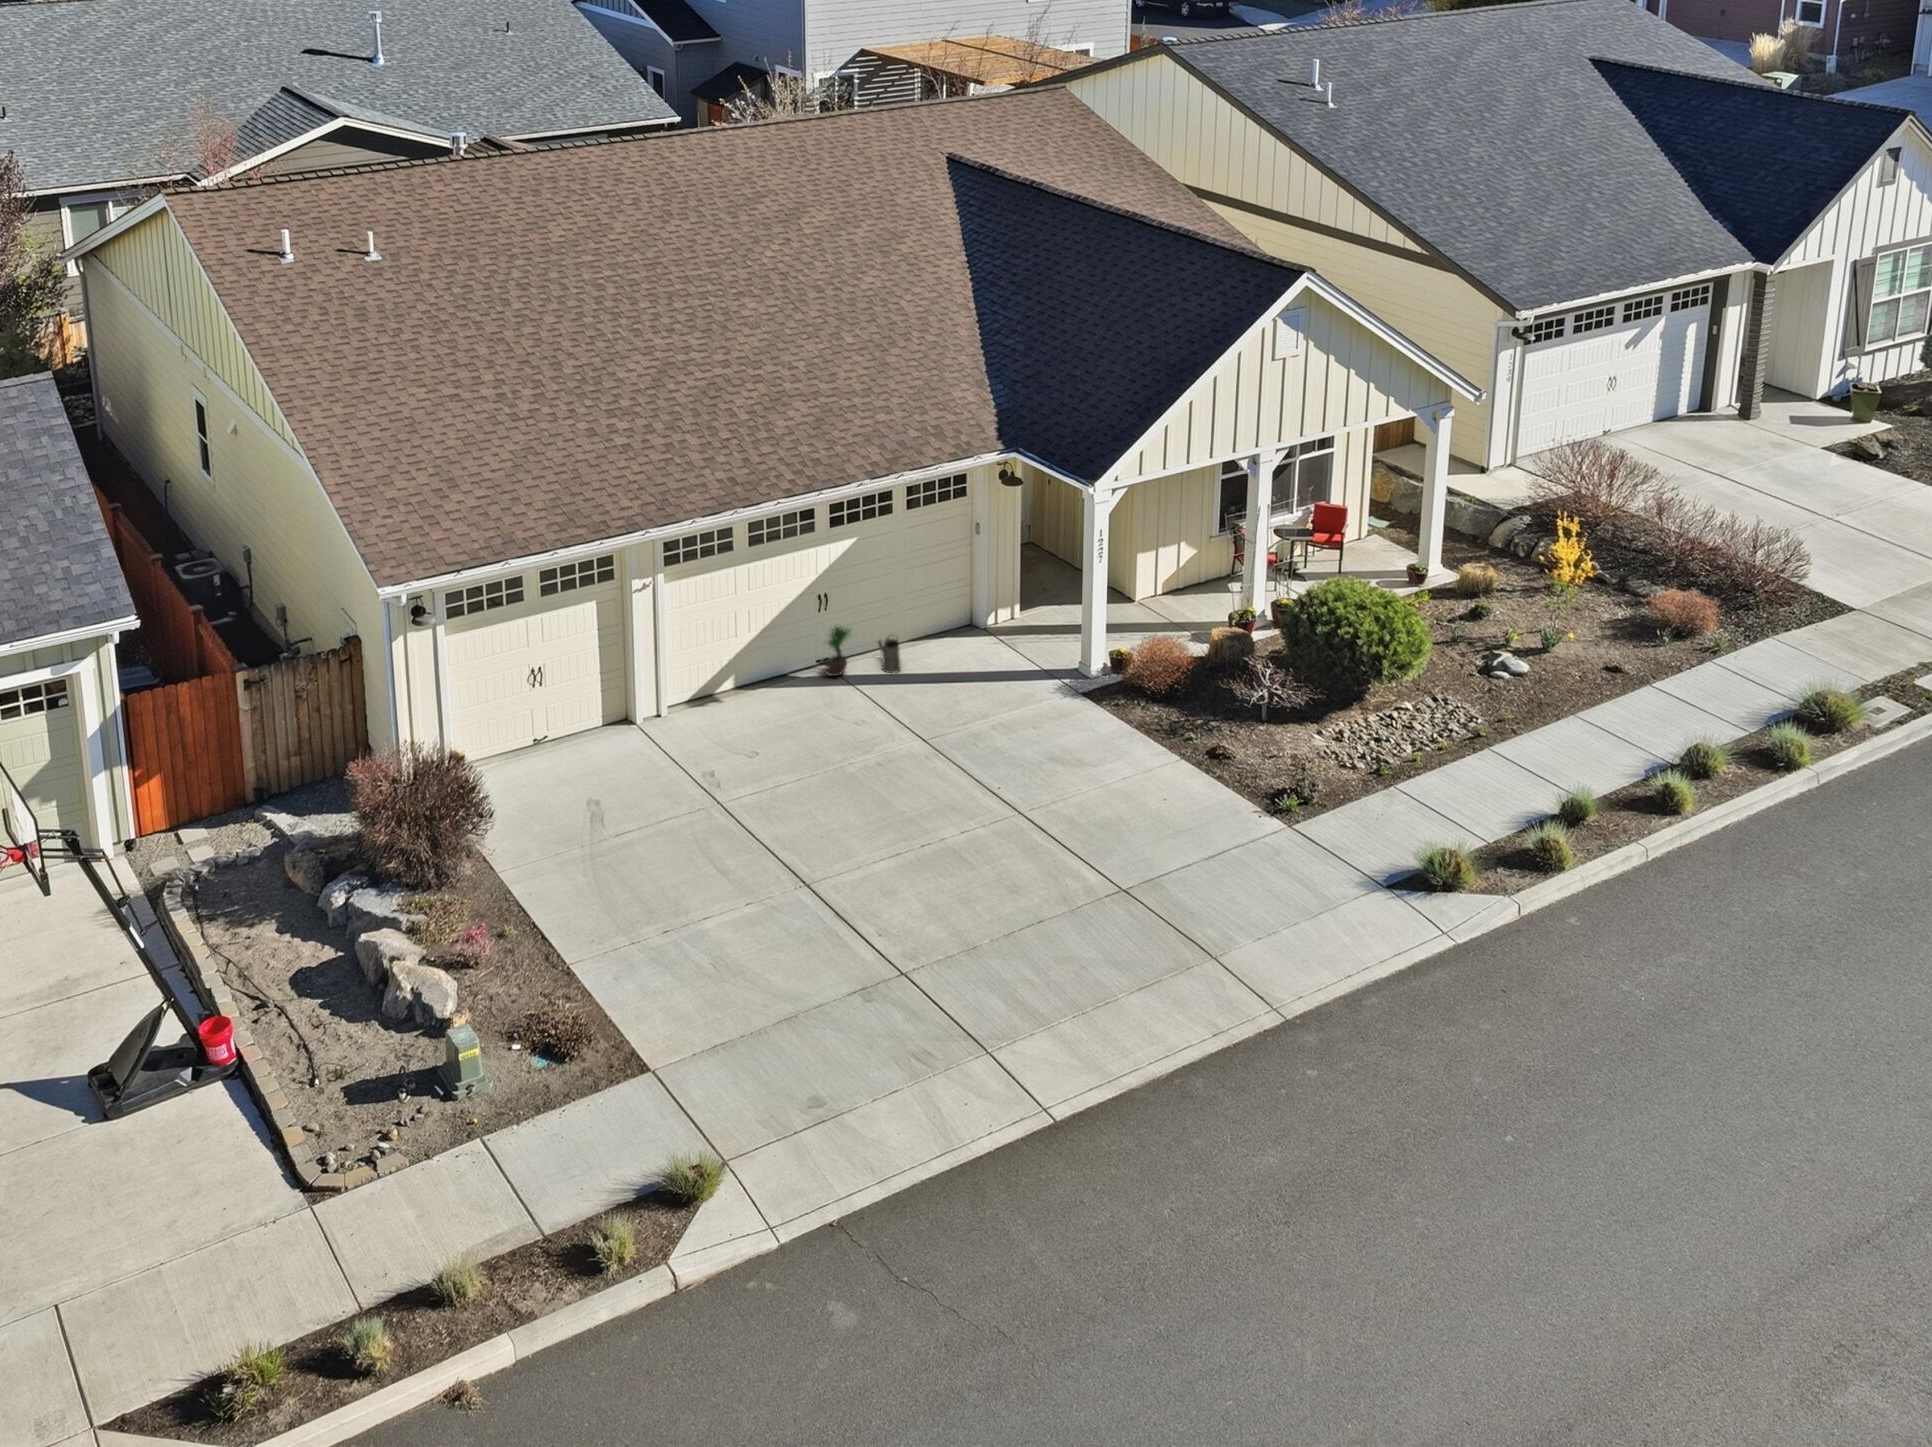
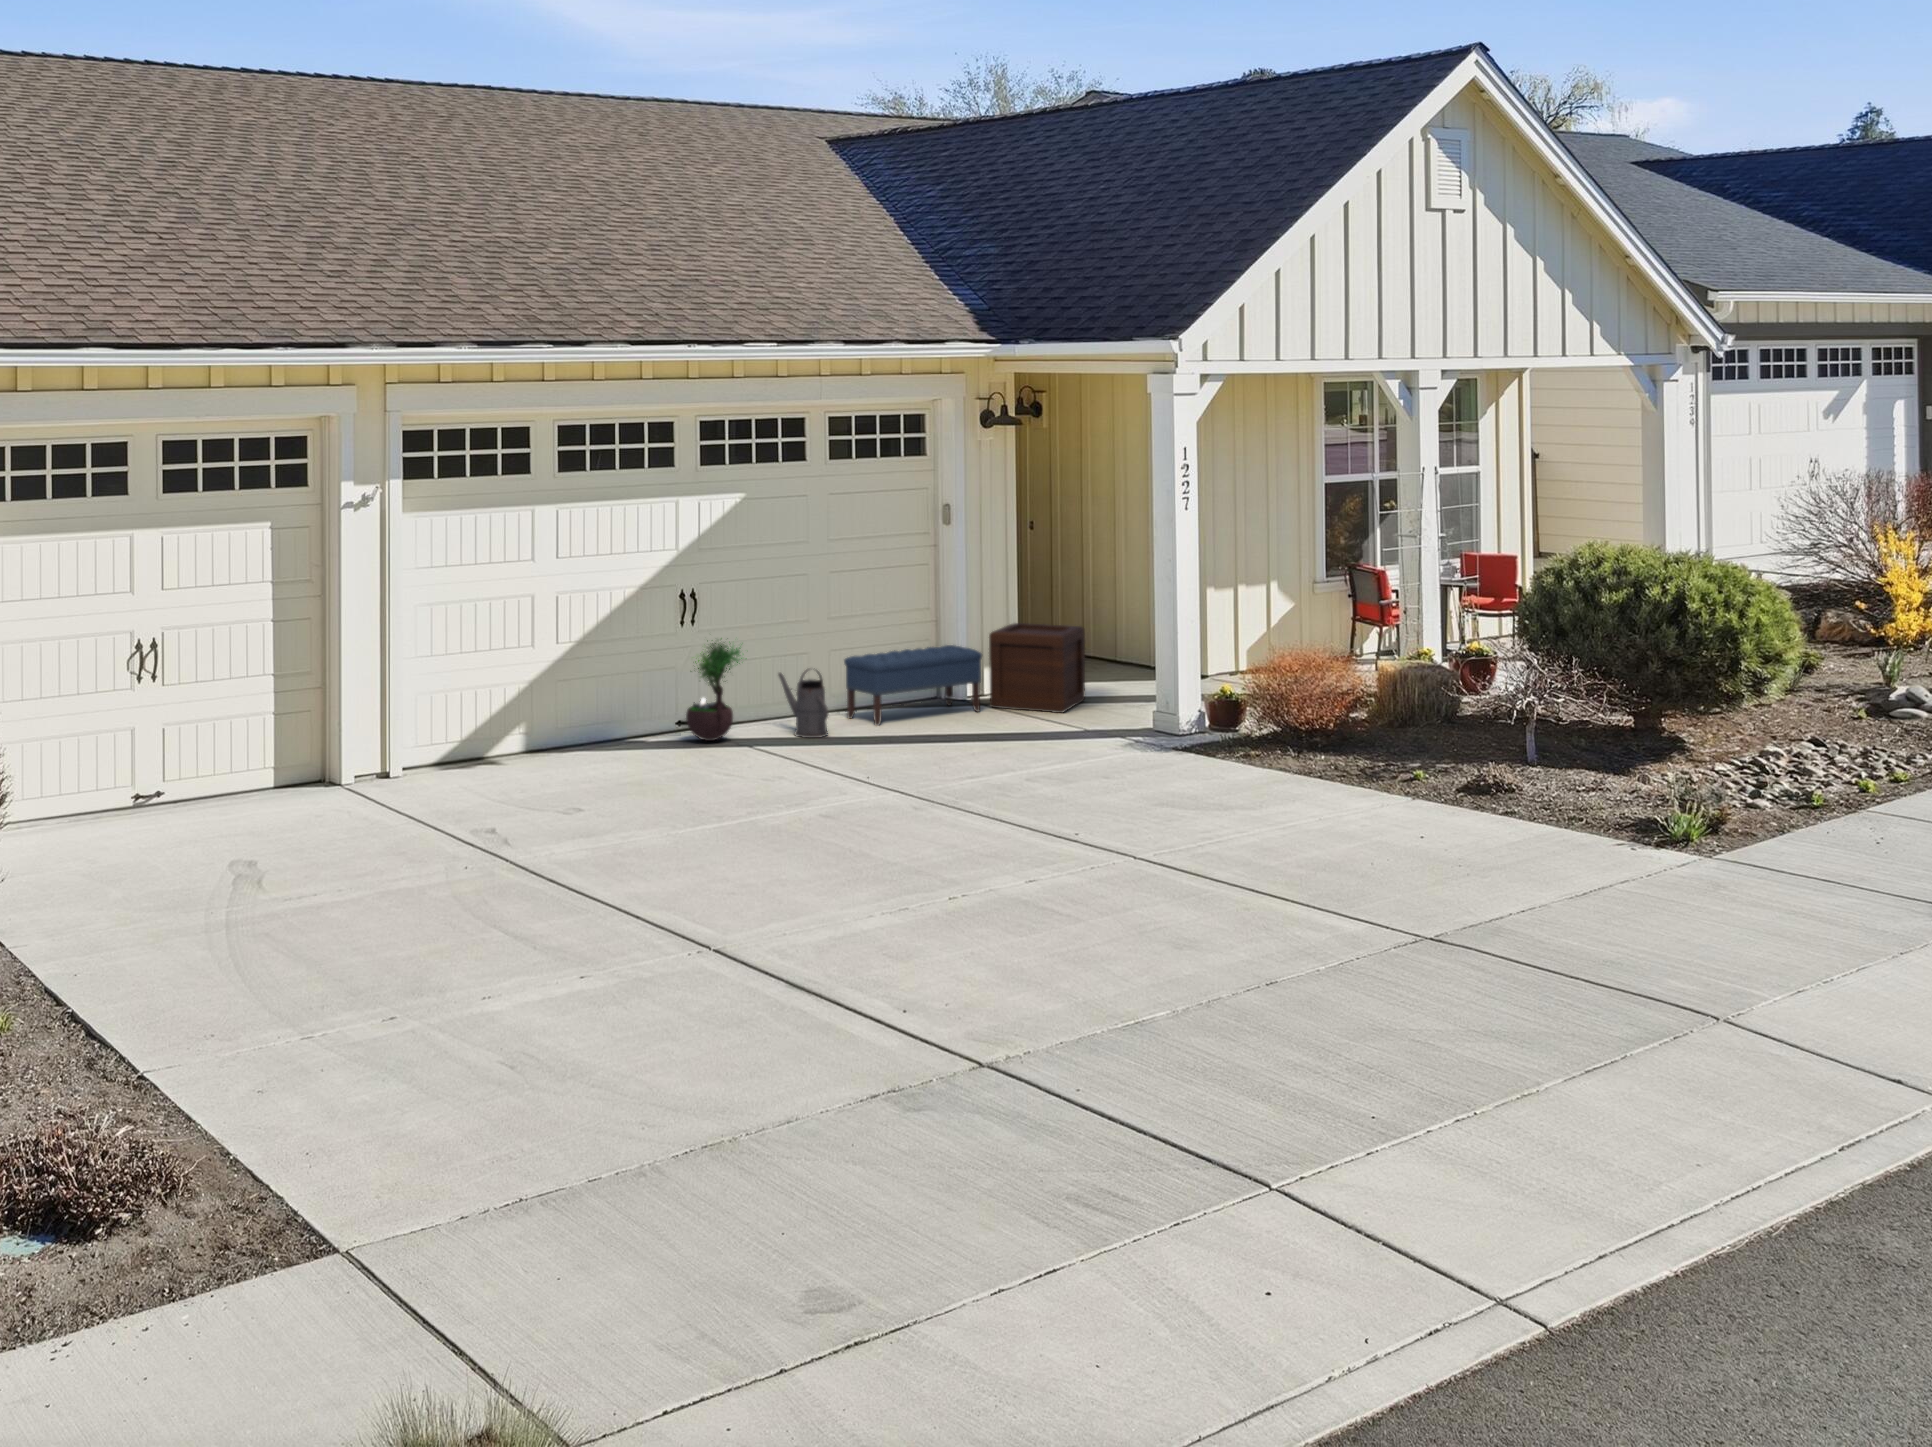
wooden crate: none [999,581,1058,644] -> present [989,623,1085,713]
bench: none [913,600,994,658] -> present [844,645,982,726]

